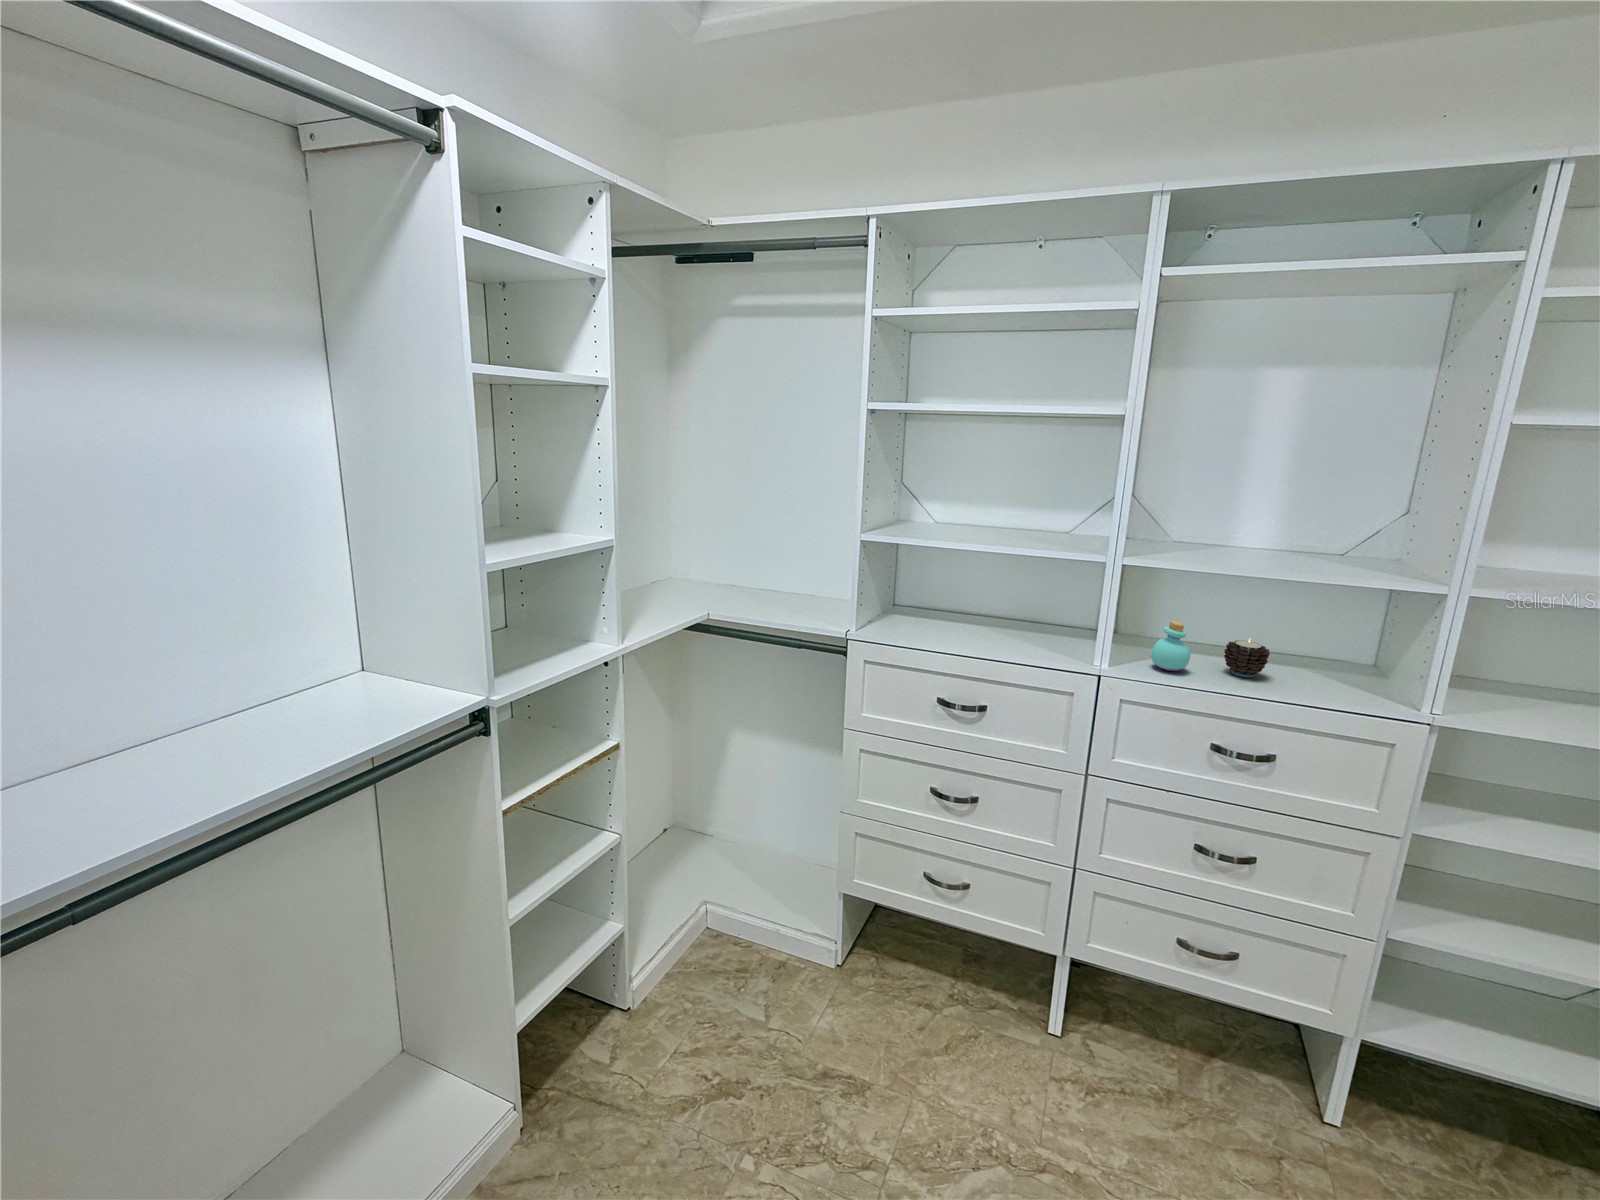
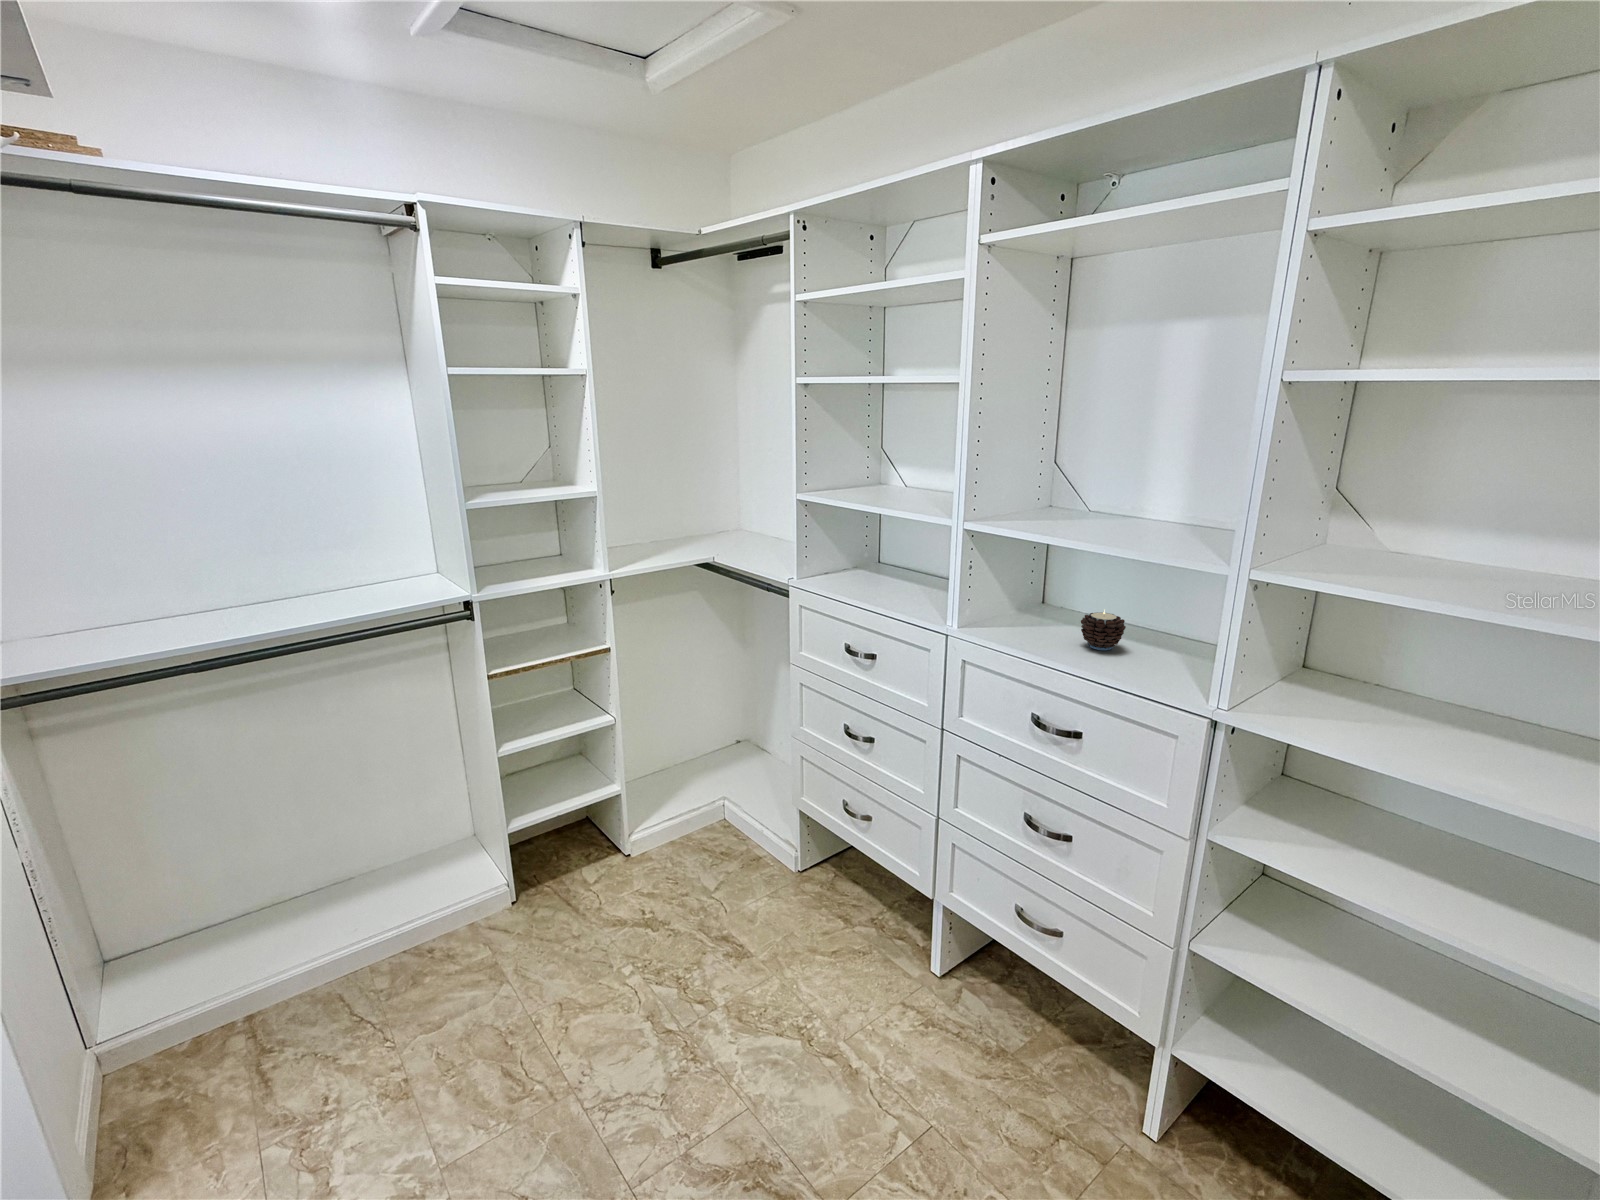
perfume bottle: present [1151,621,1190,671] -> none [1008,586,1046,636]

